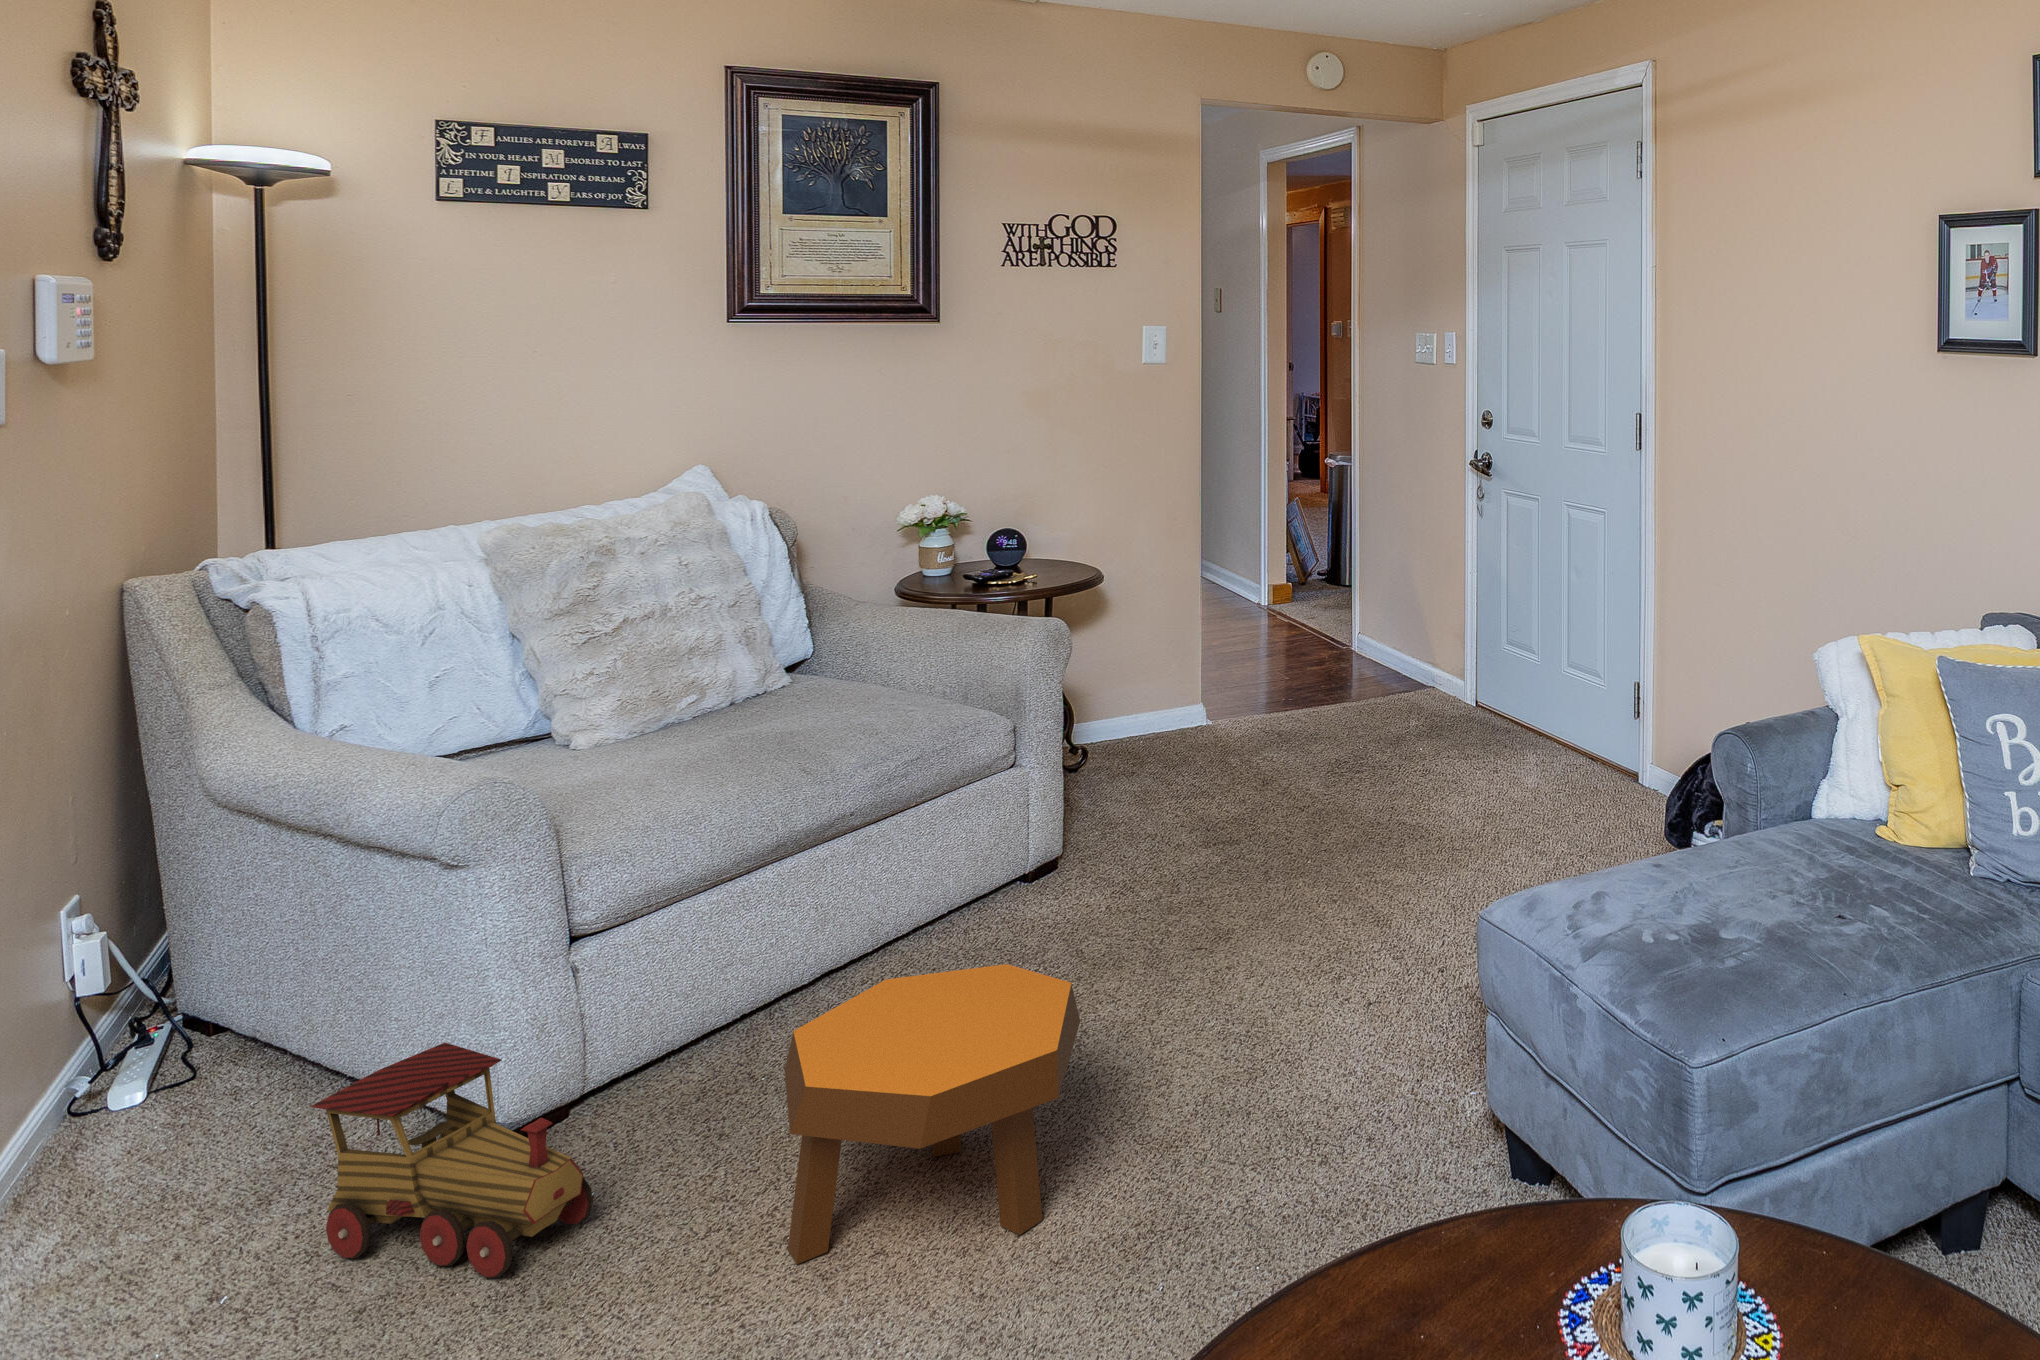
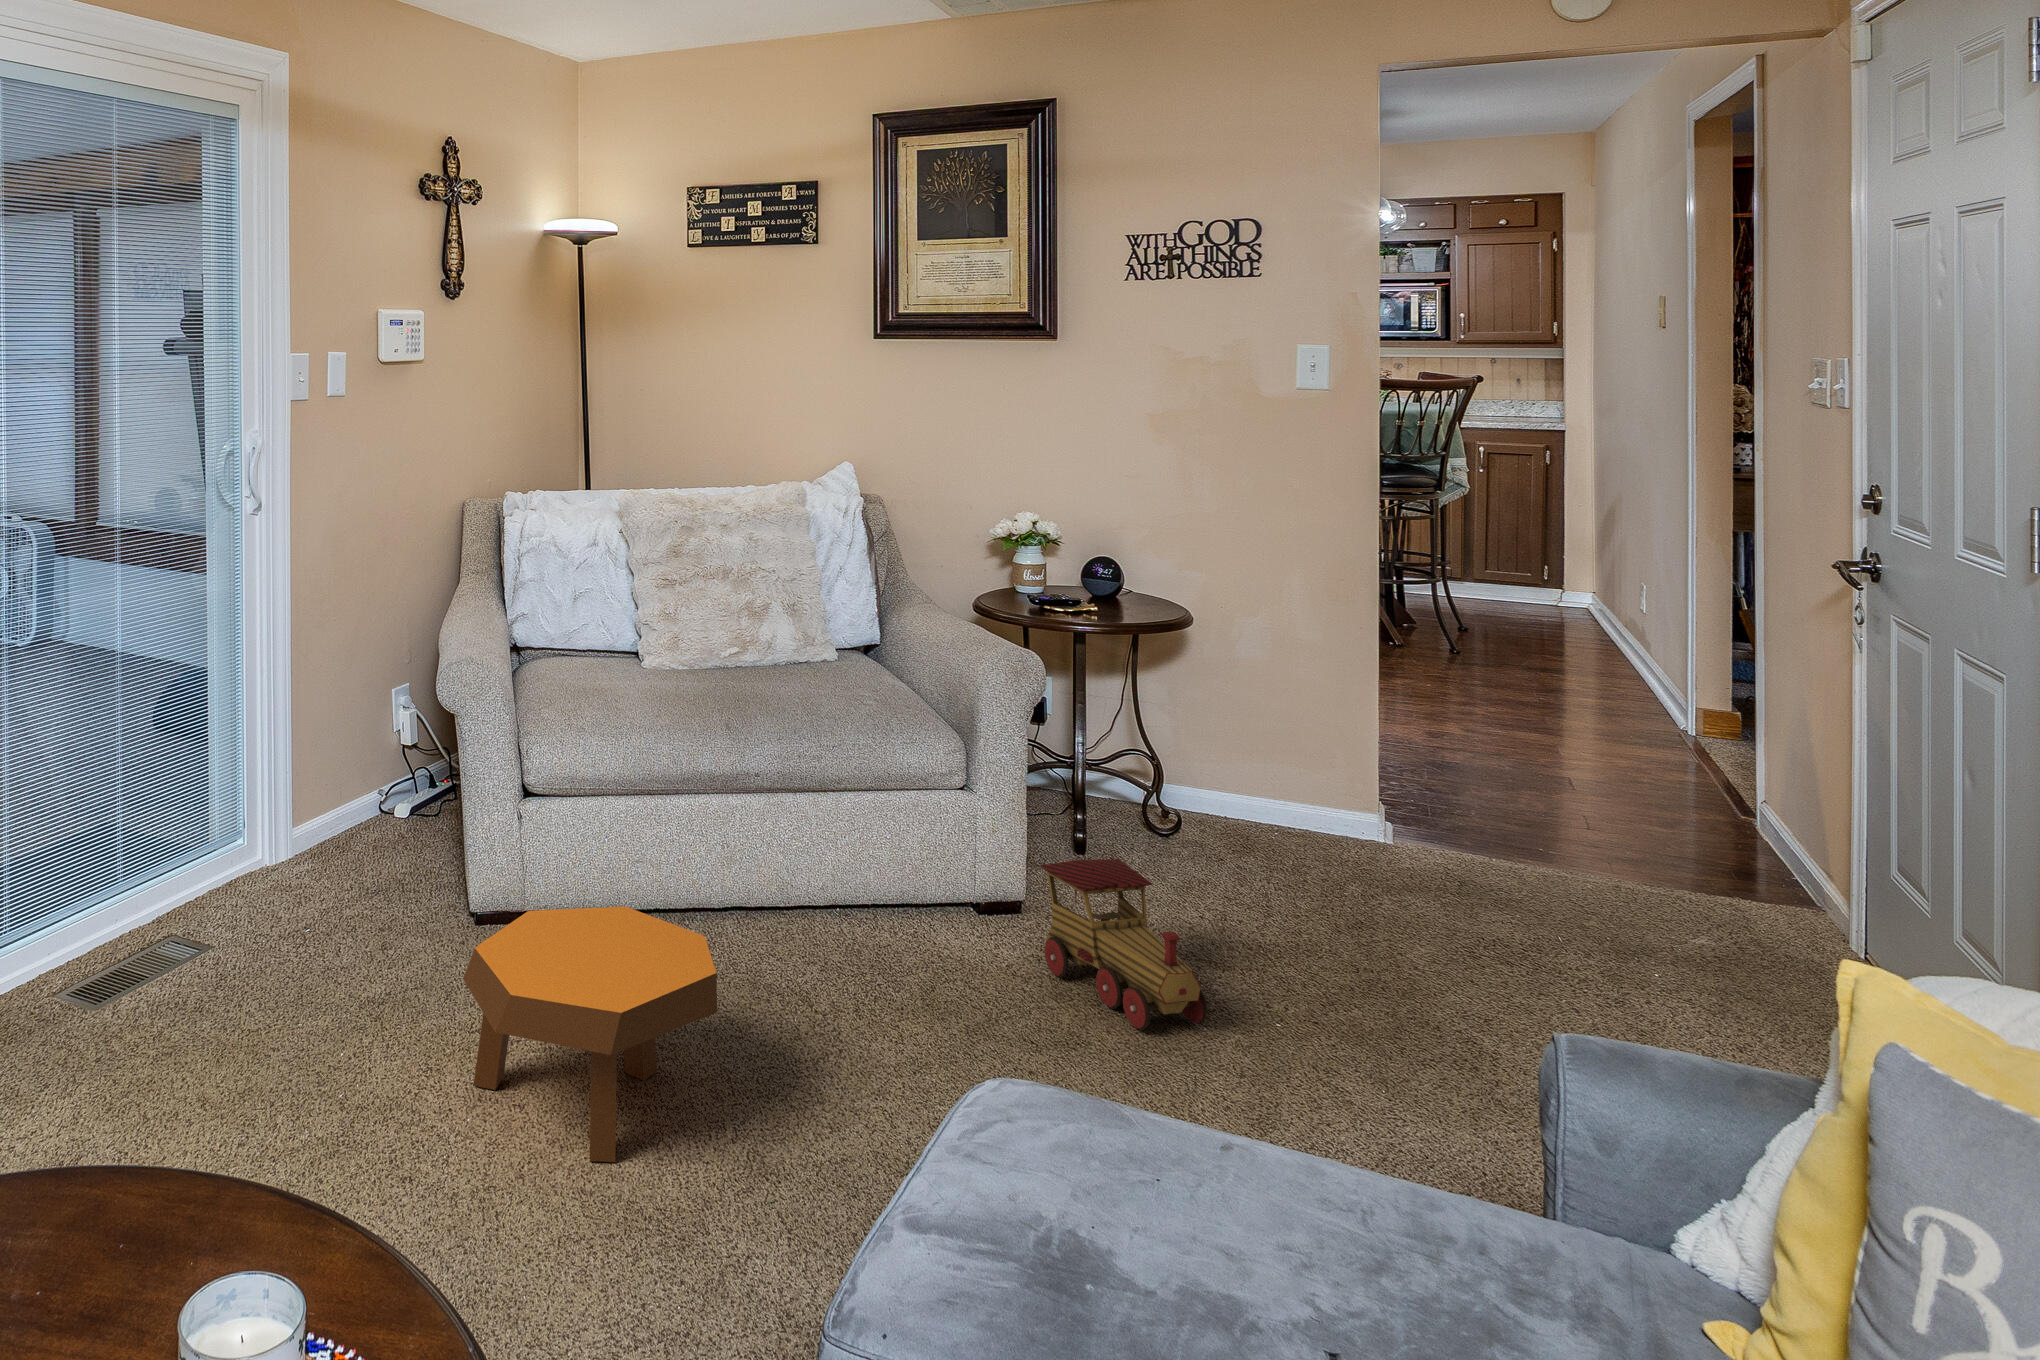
toy train: present [310,1043,593,1278] -> present [1039,859,1208,1031]

